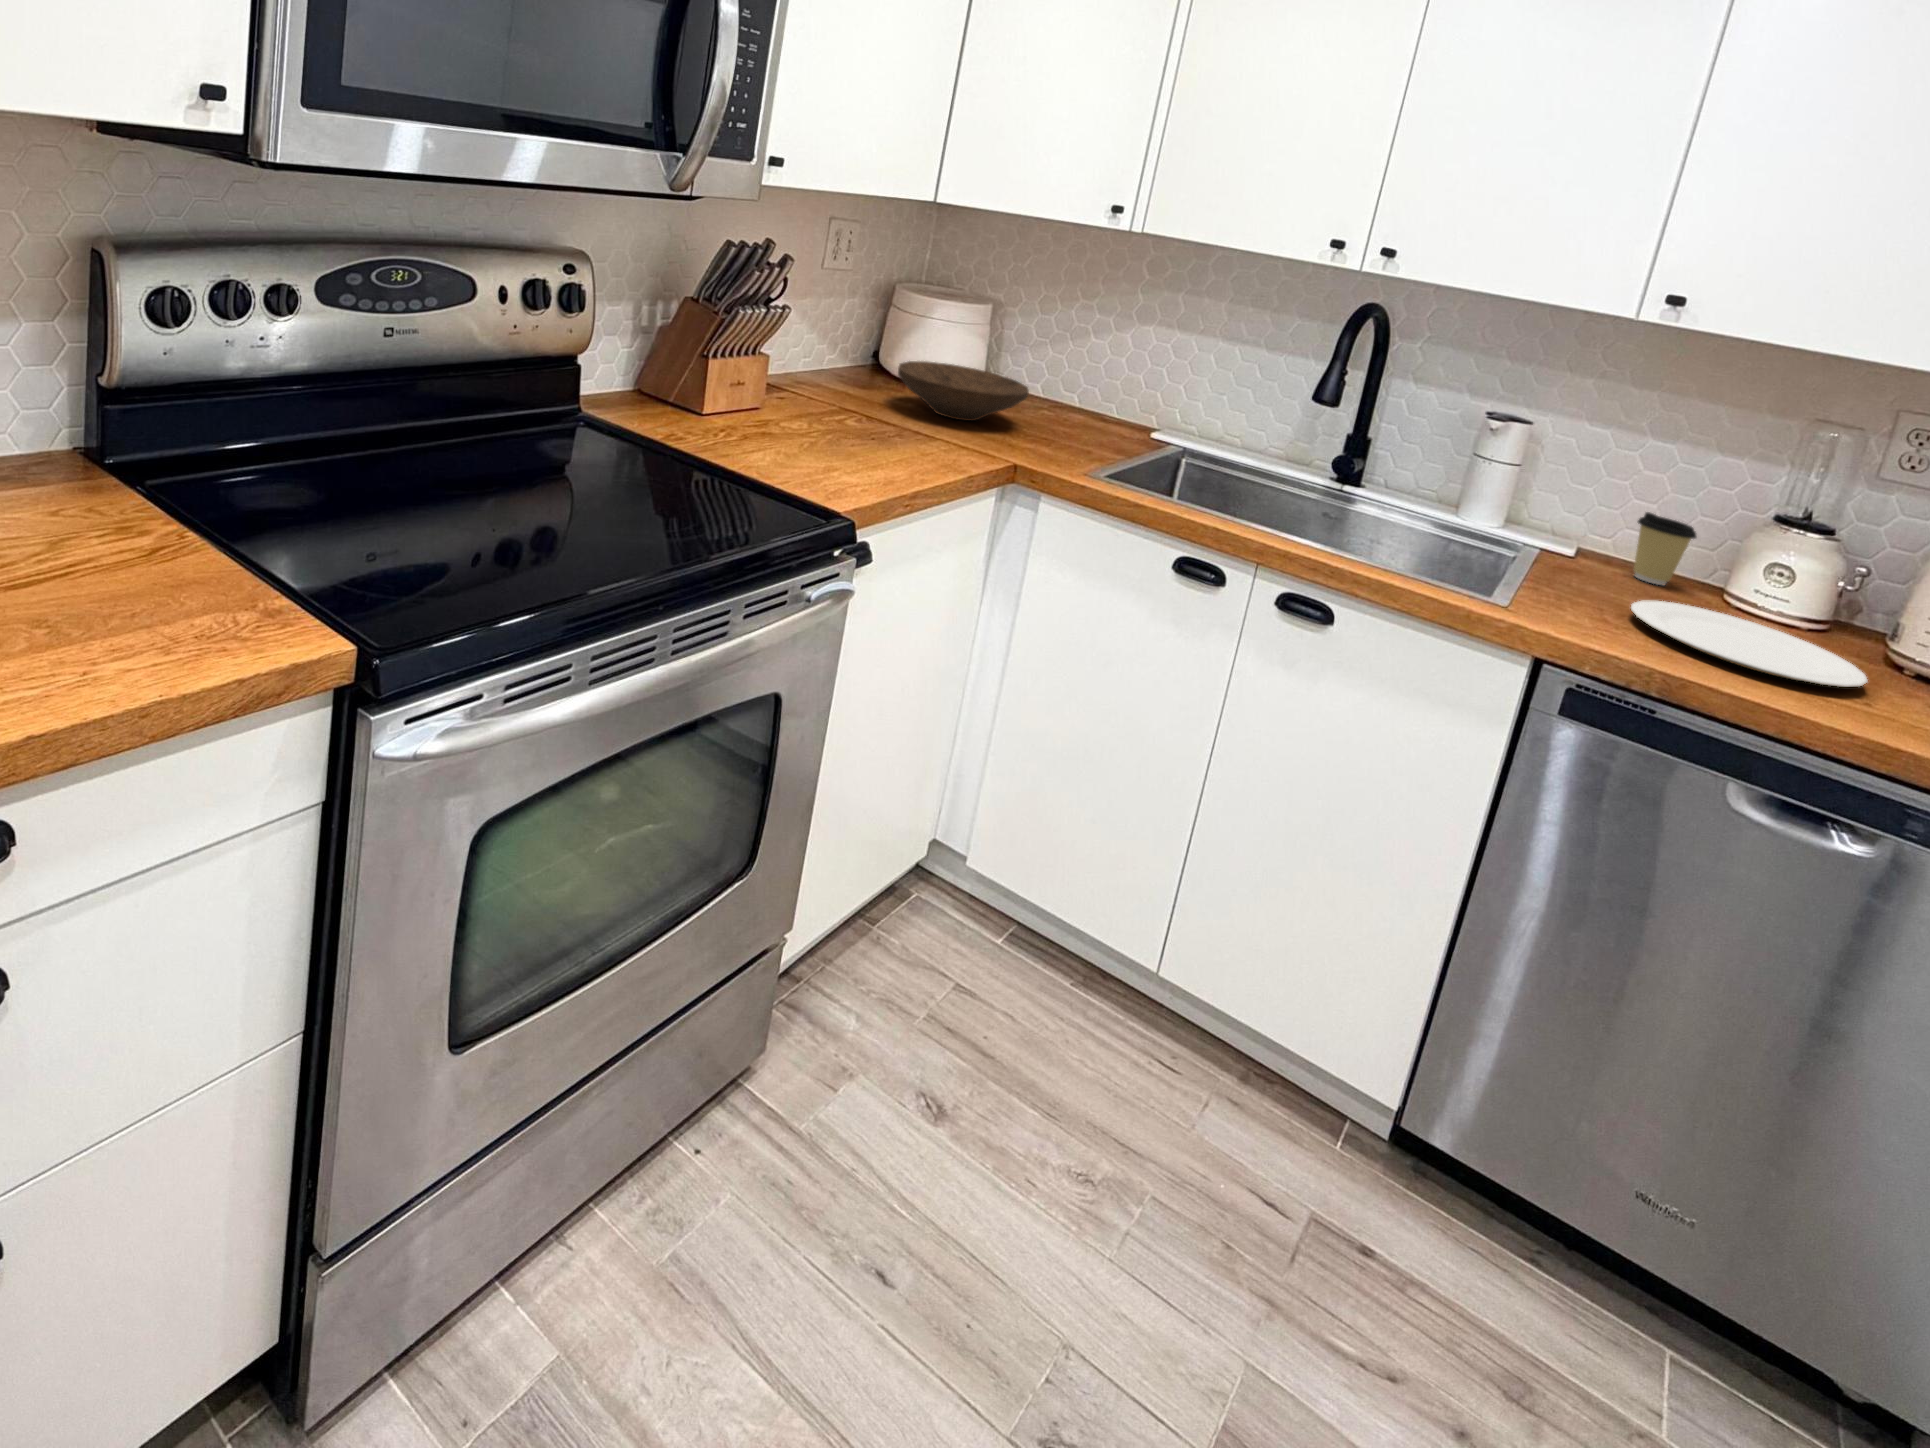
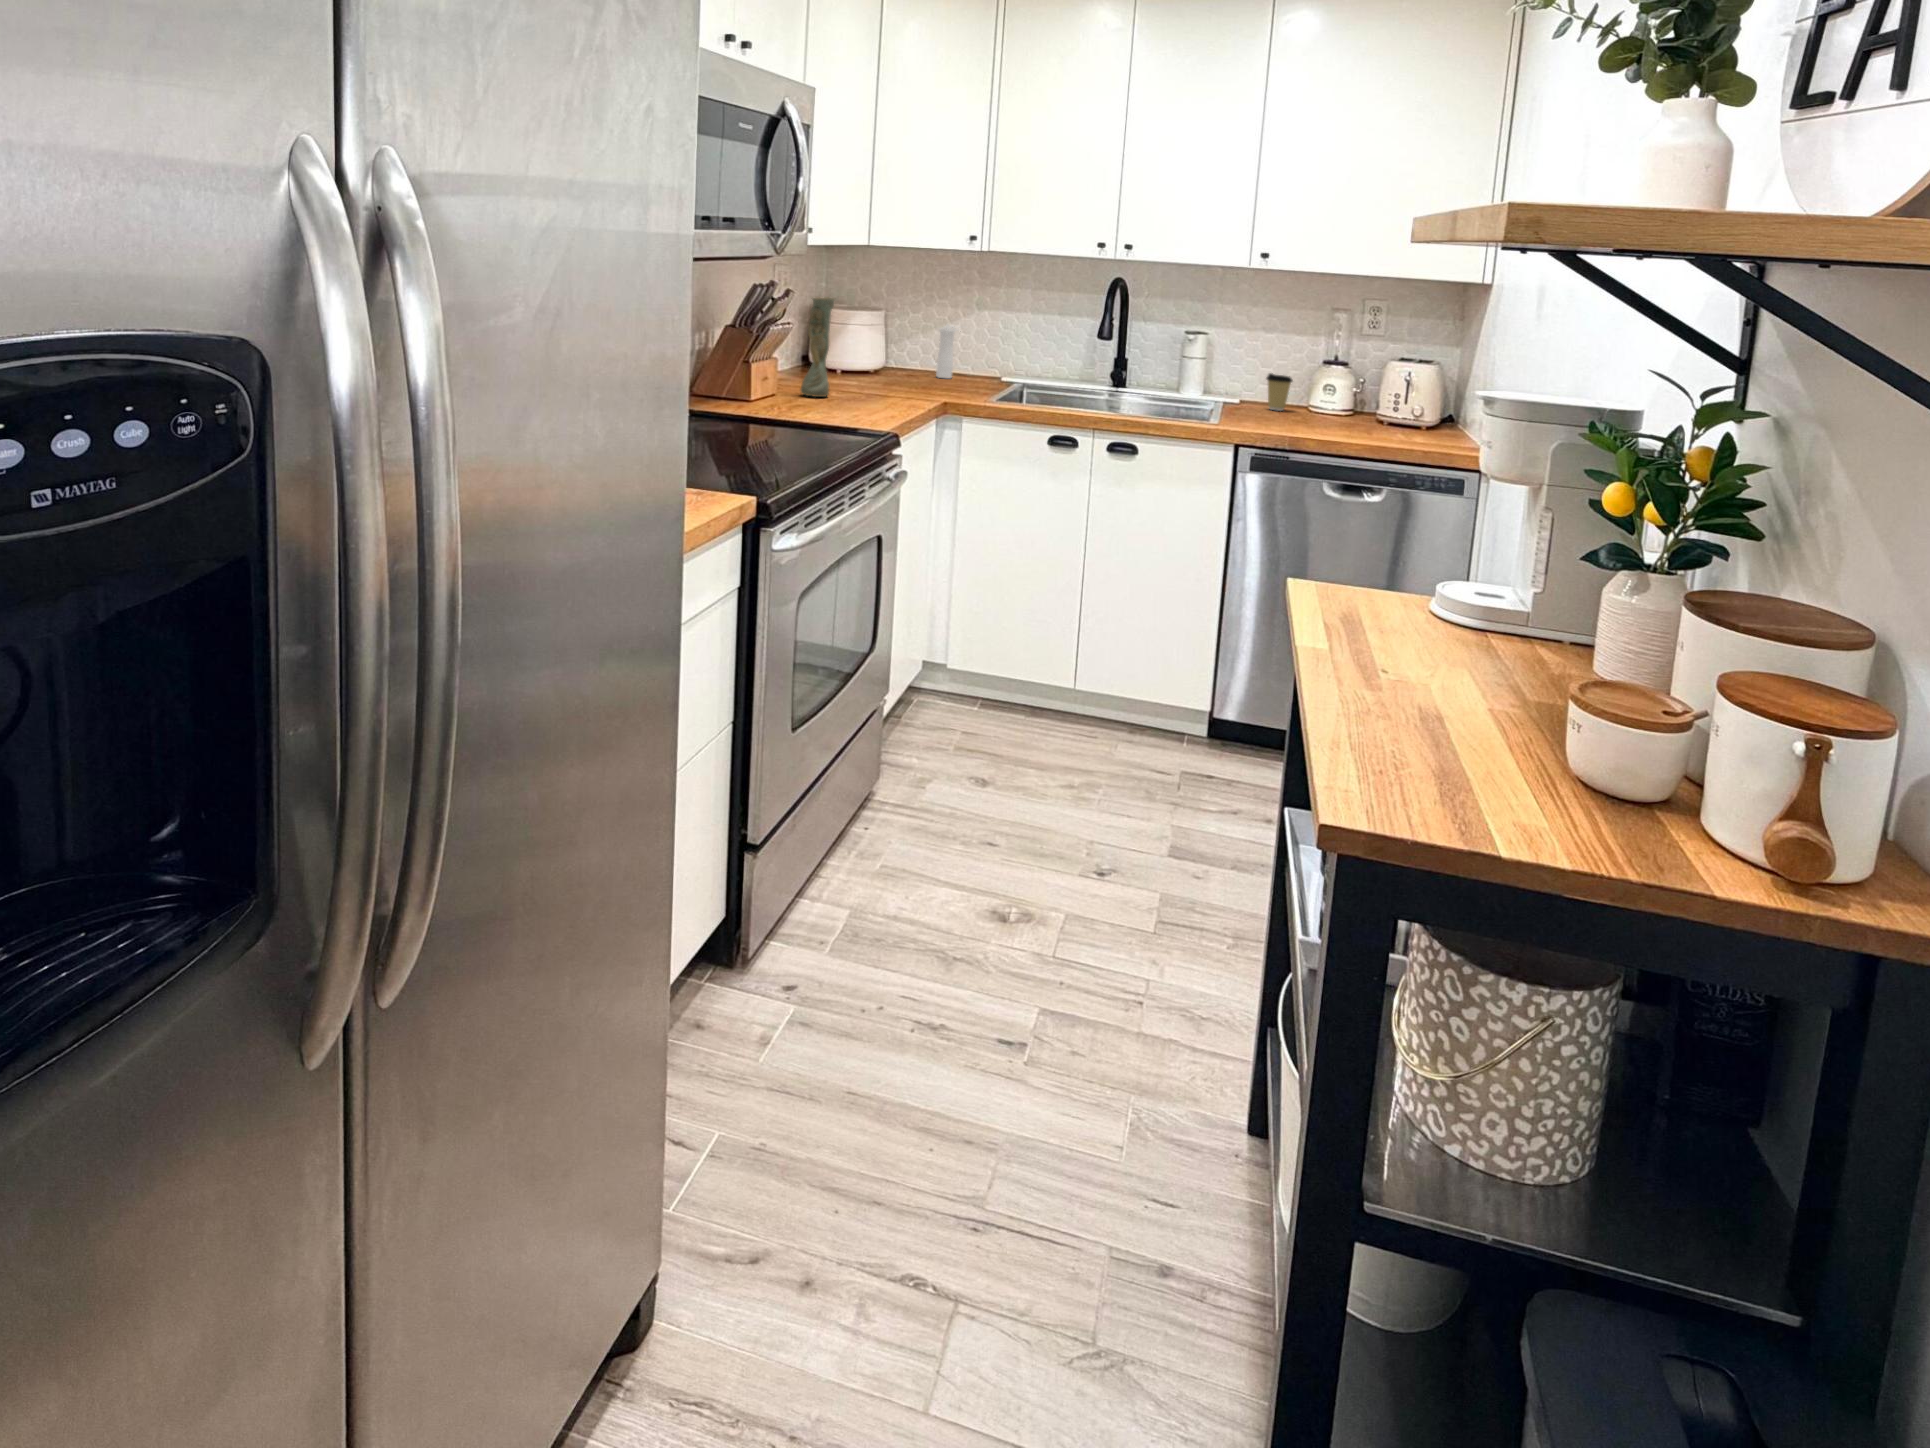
vase: none [799,275,868,426] -> present [801,298,834,397]
pepper mill: none [1057,327,1124,418] -> present [936,324,957,378]
wooden bowl: present [898,361,1029,421] -> none [840,353,929,386]
plate: present [1631,601,1867,687] -> none [1271,413,1369,433]

